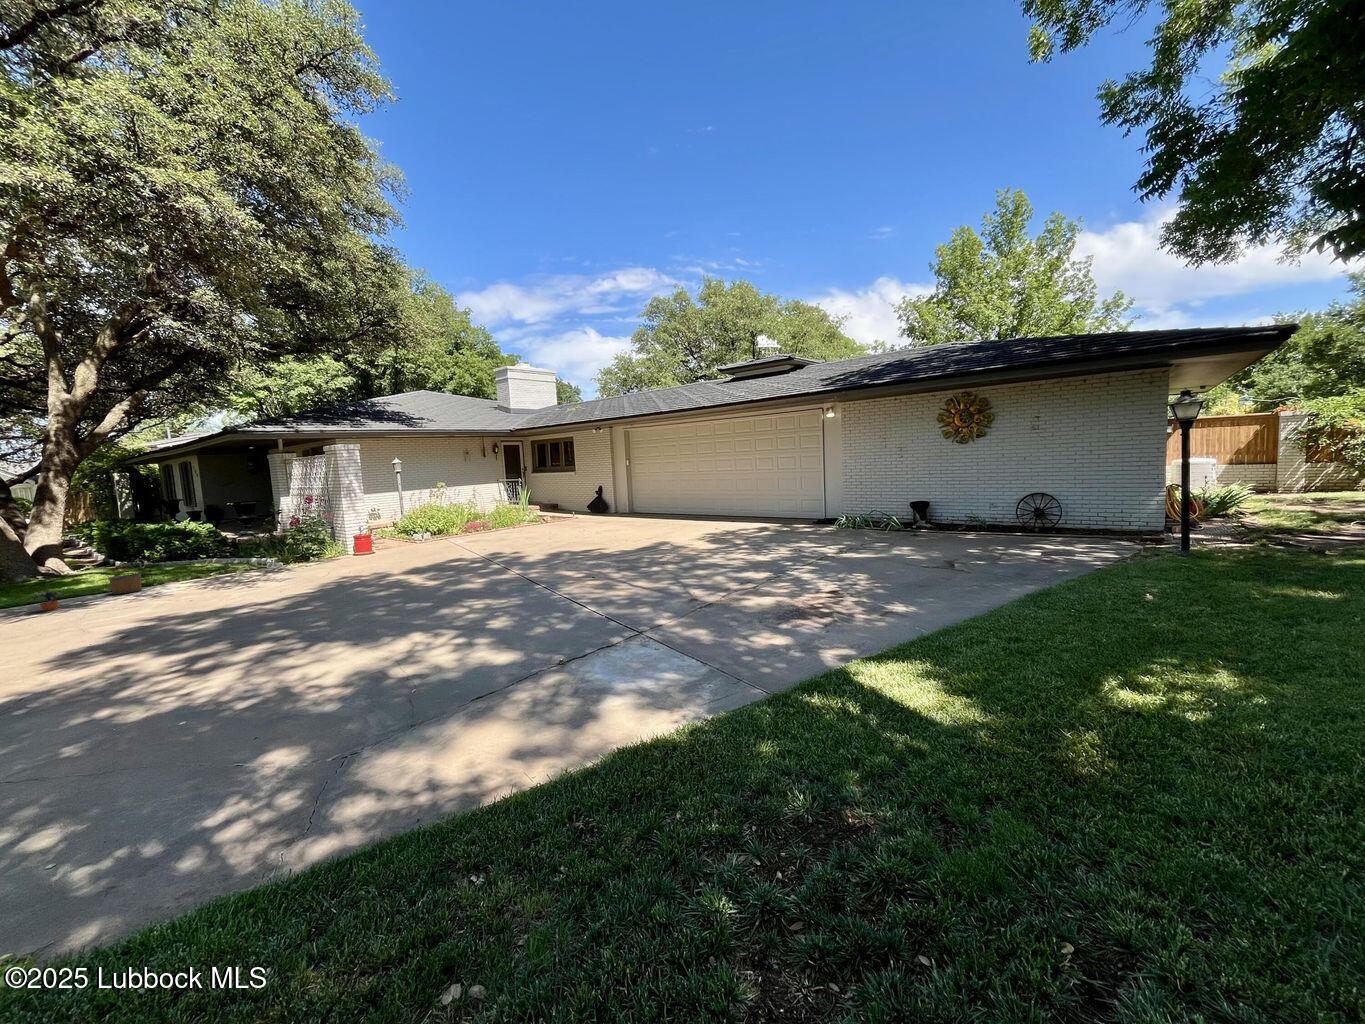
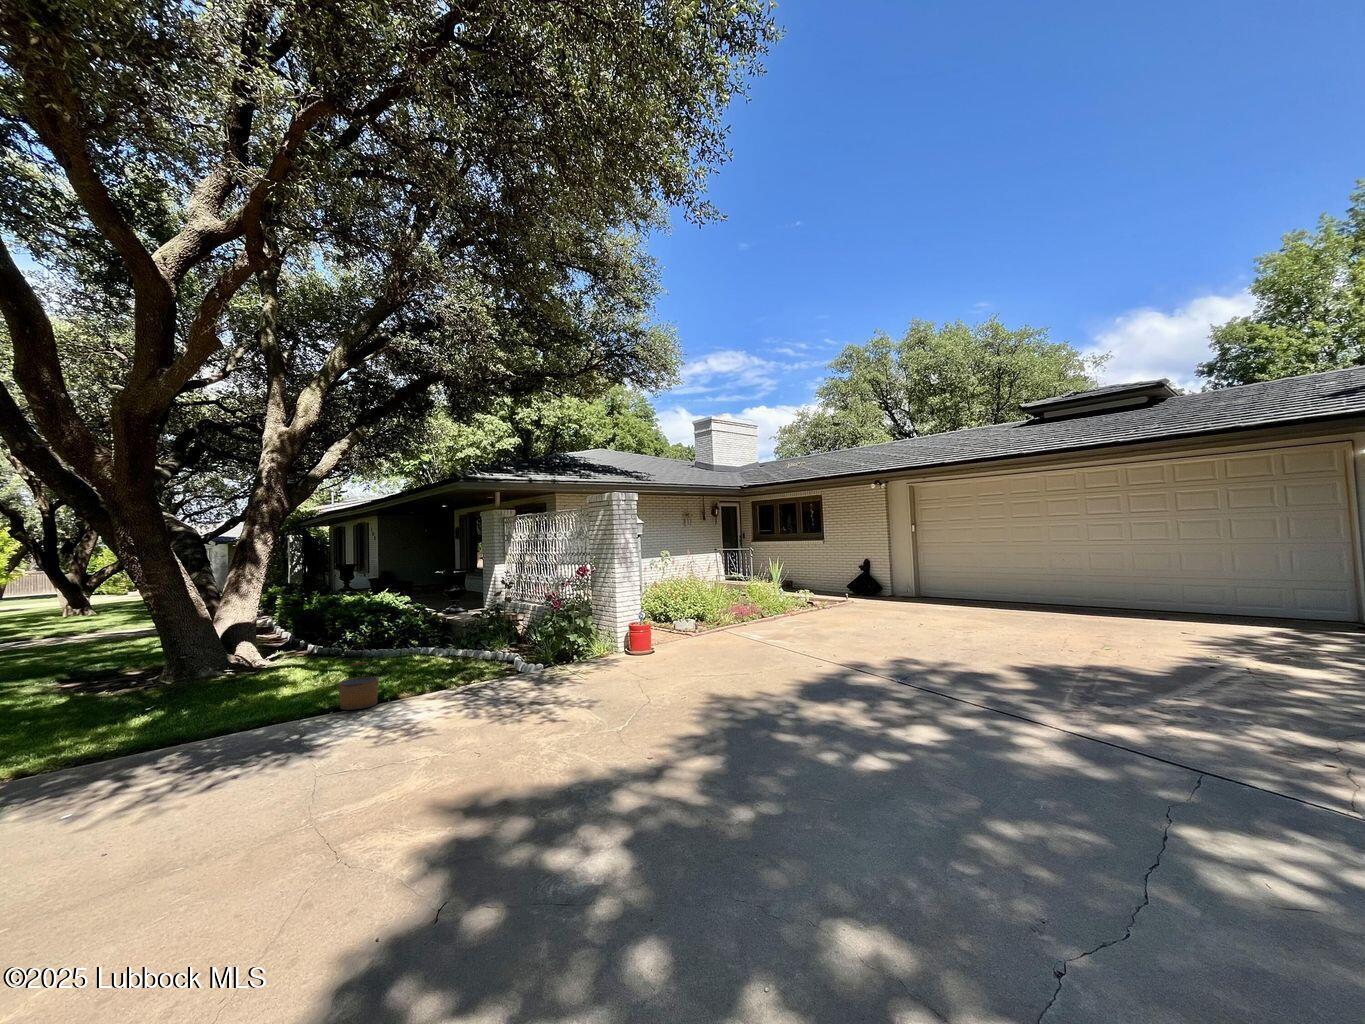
potted plant: present [31,591,64,611] -> none [242,705,290,740]

